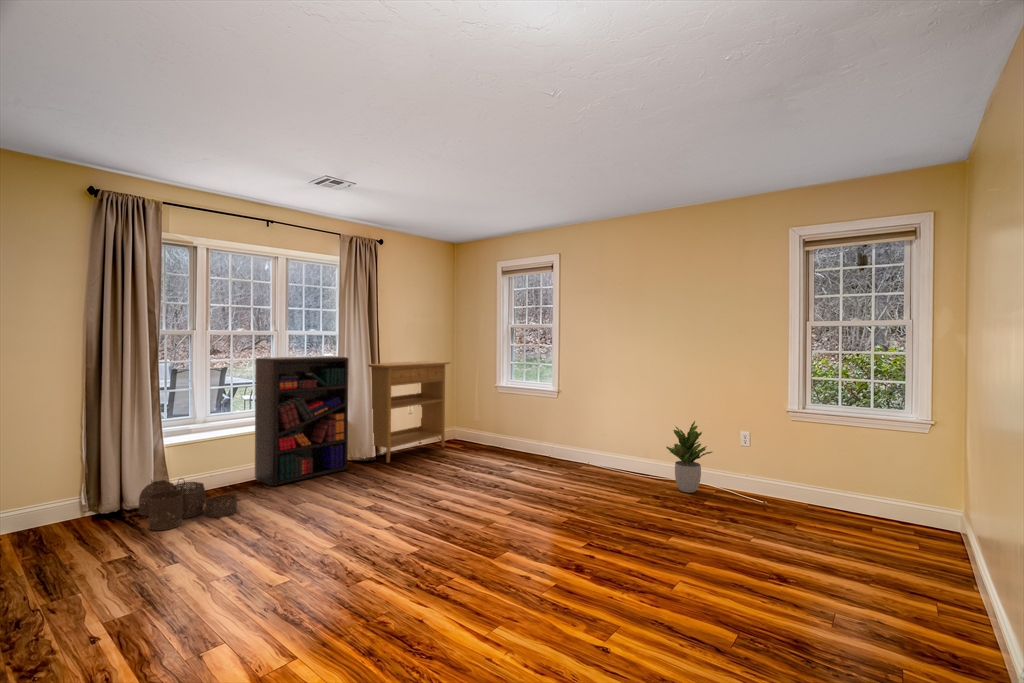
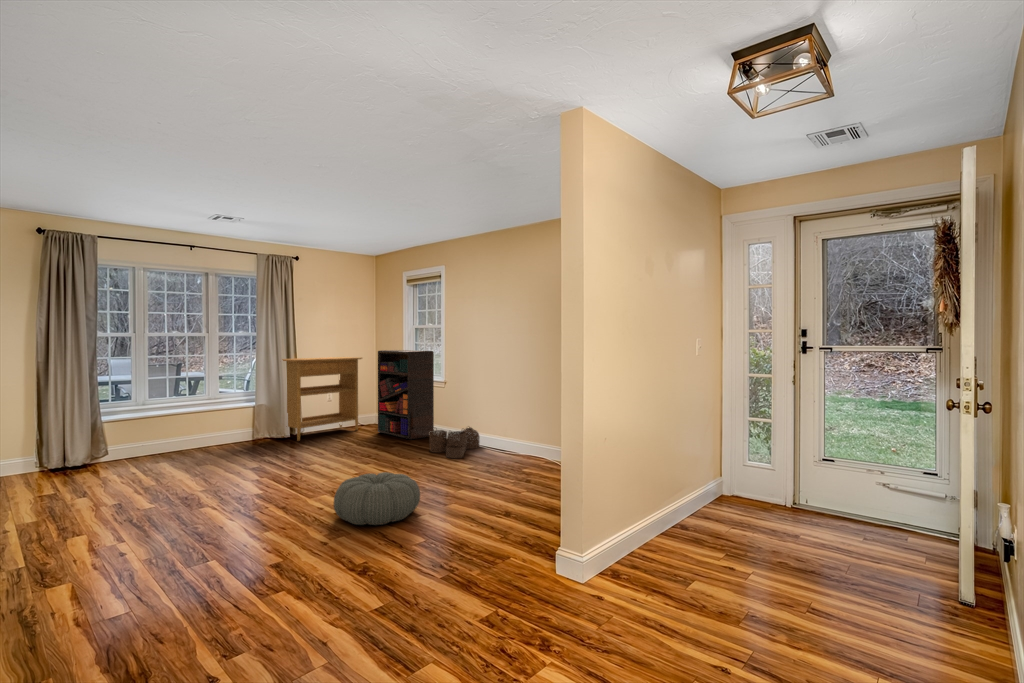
bookshelf: present [255,356,349,486] -> present [378,350,434,440]
potted plant: present [666,421,712,493] -> none [502,402,540,461]
woven basket: present [139,479,237,530] -> present [429,427,480,458]
pouf: none [558,525,676,609] -> present [334,472,420,525]

